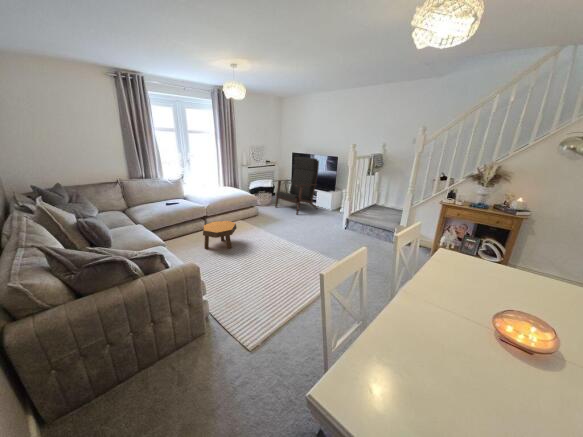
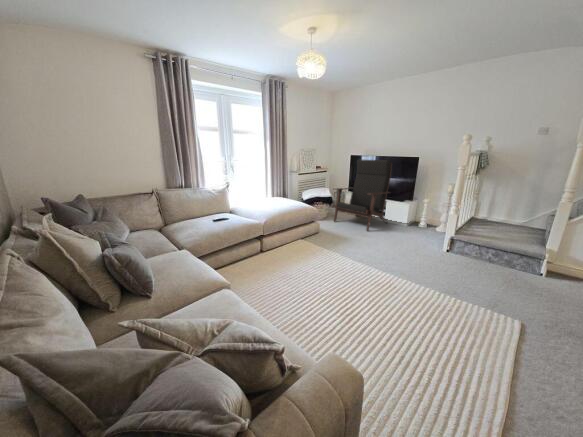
footstool: present [203,221,237,249] -> none [267,242,312,283]

